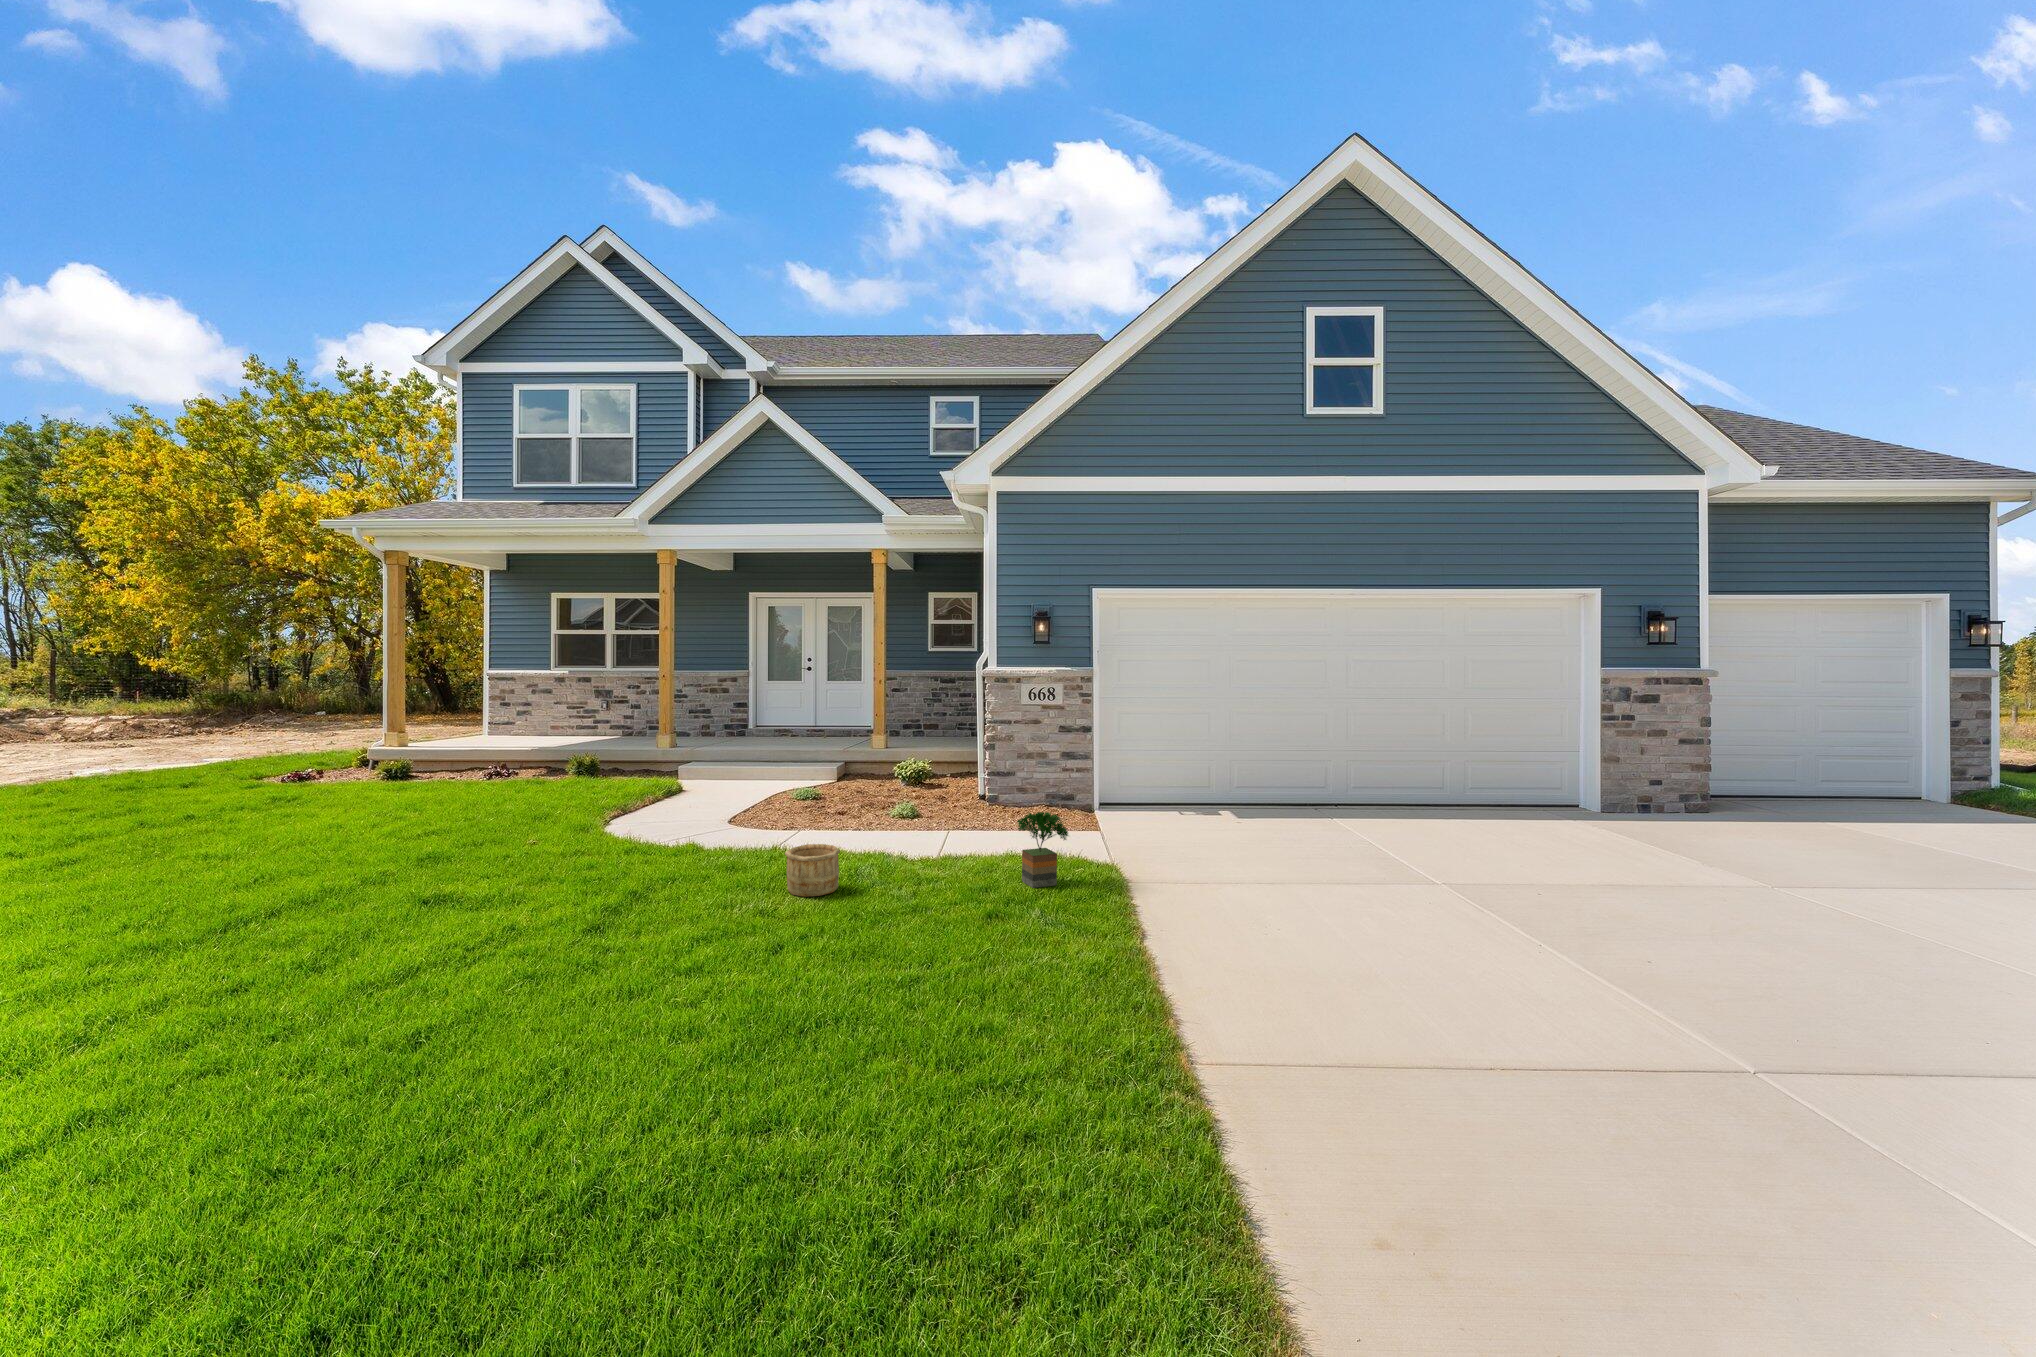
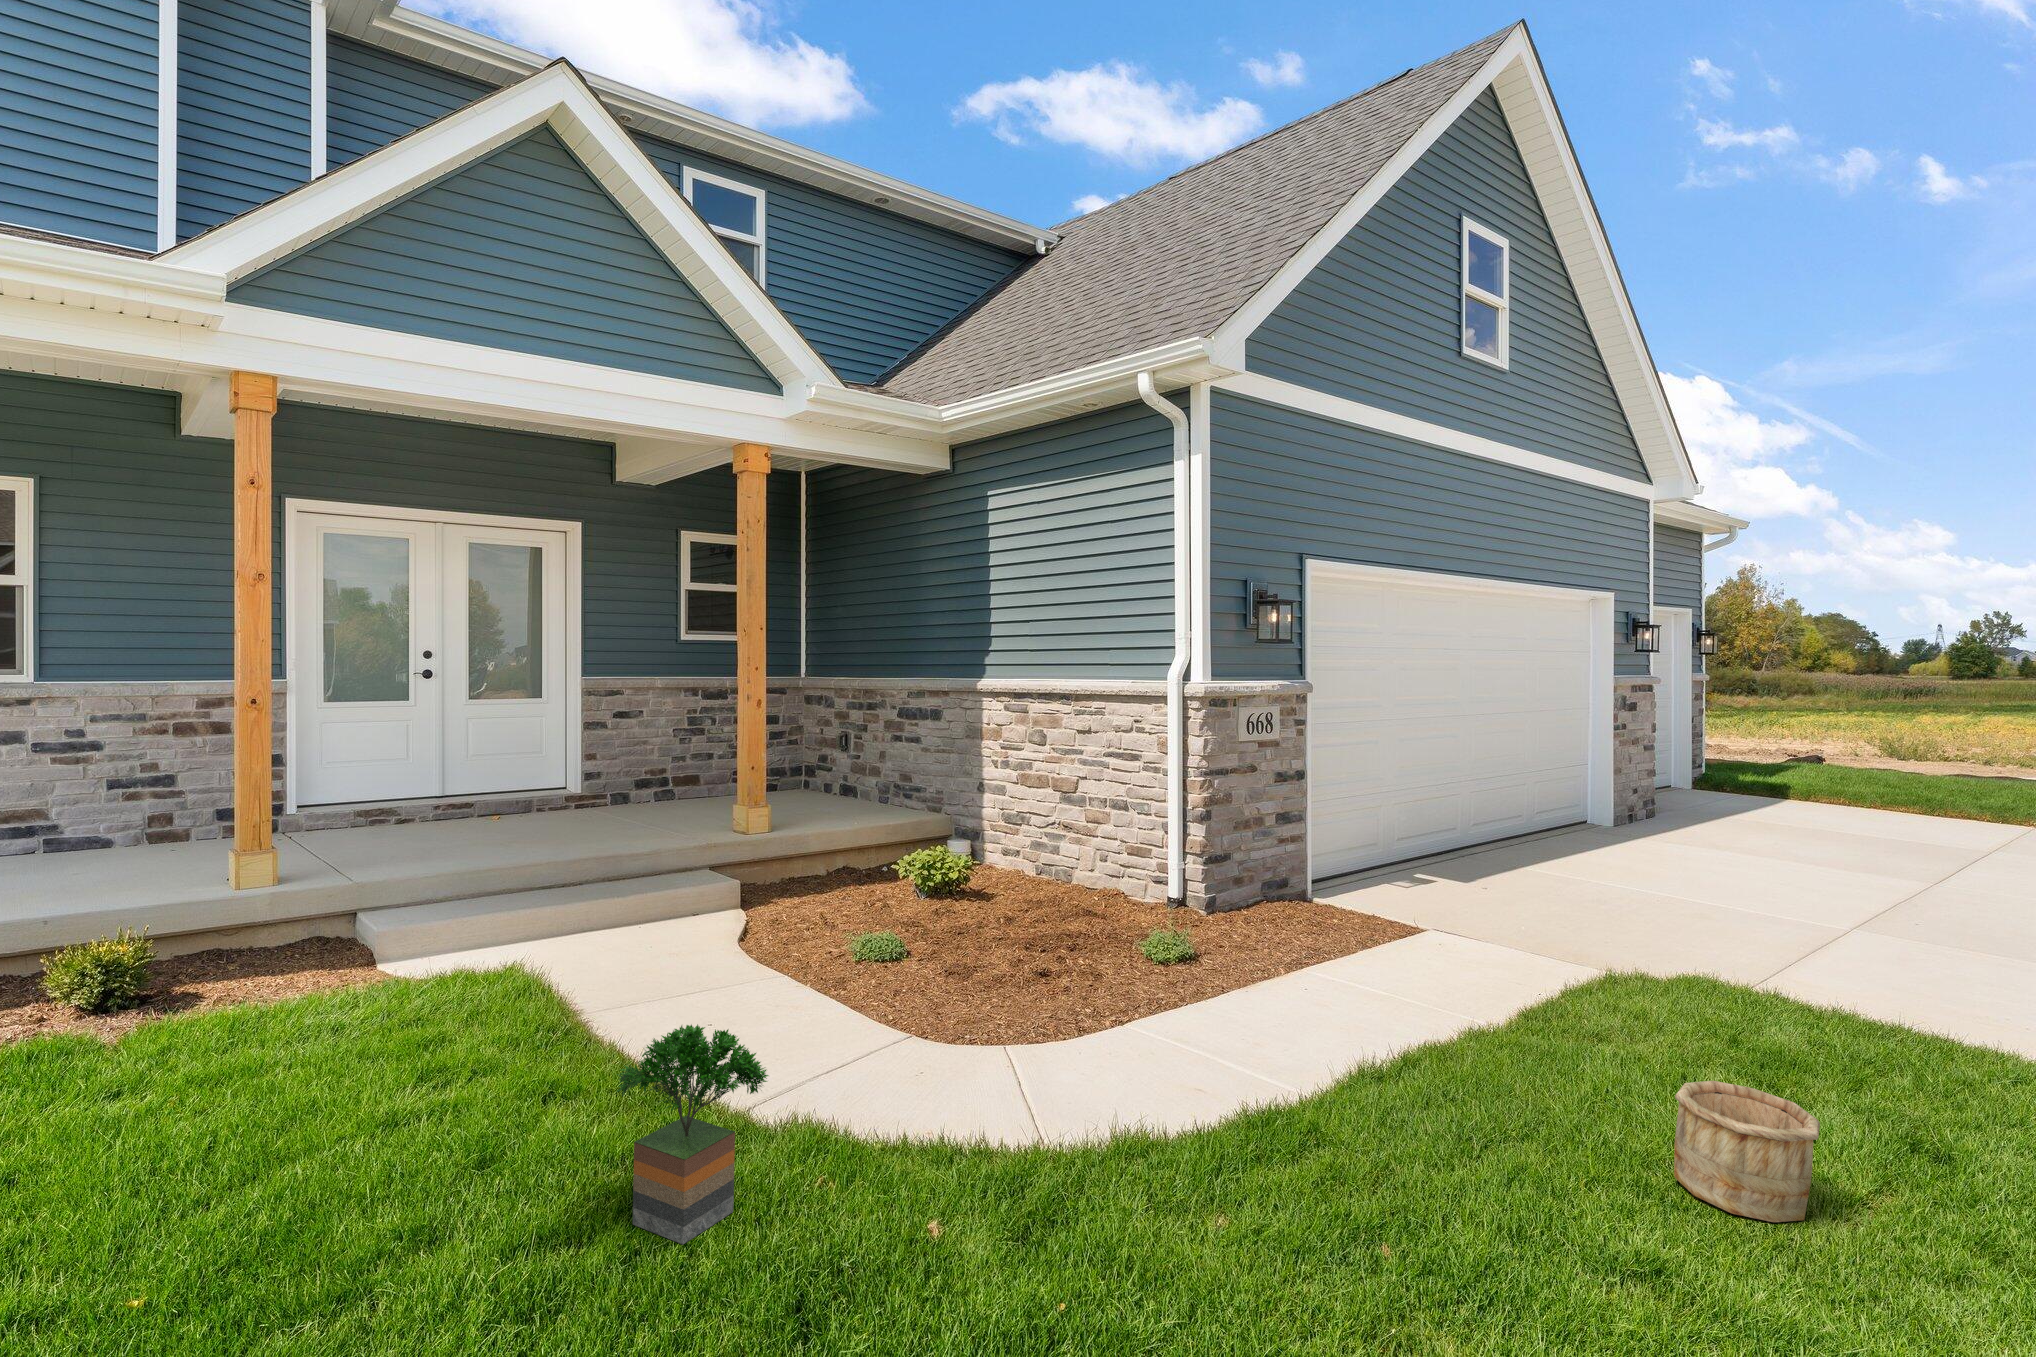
potted tree: present [1017,812,1068,888] -> present [617,1024,769,1245]

